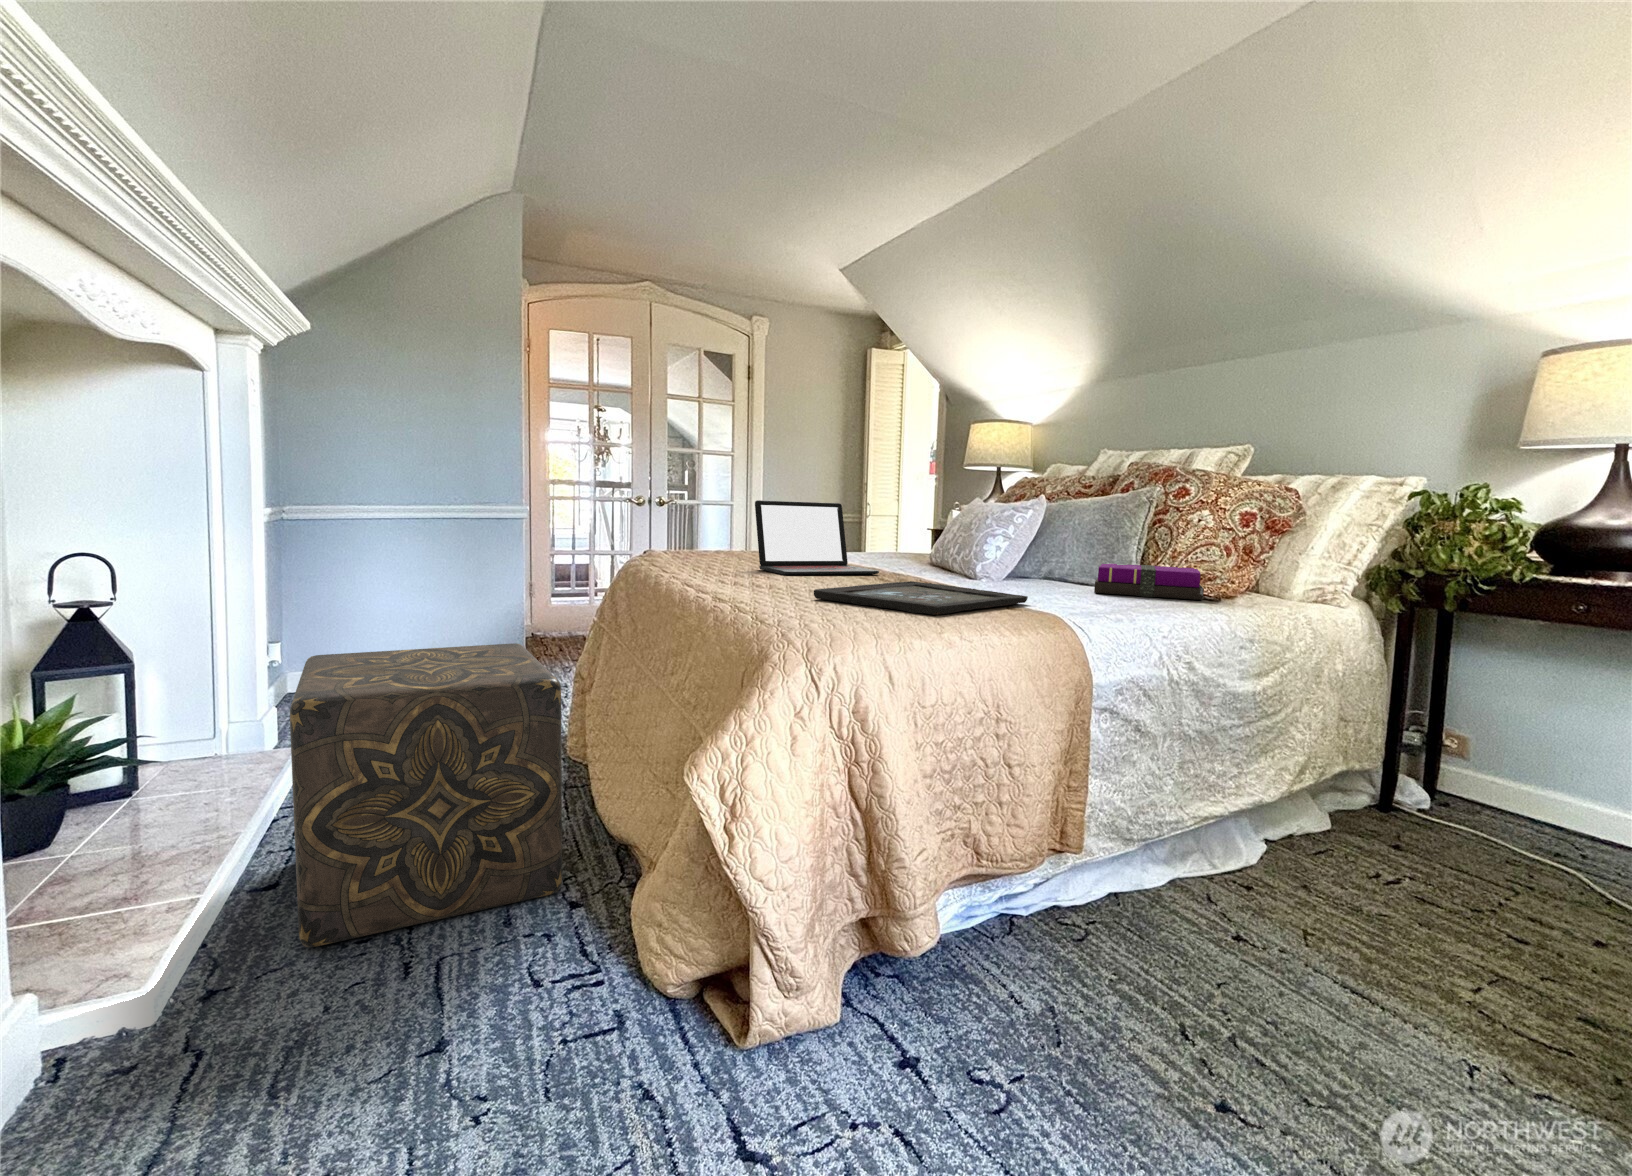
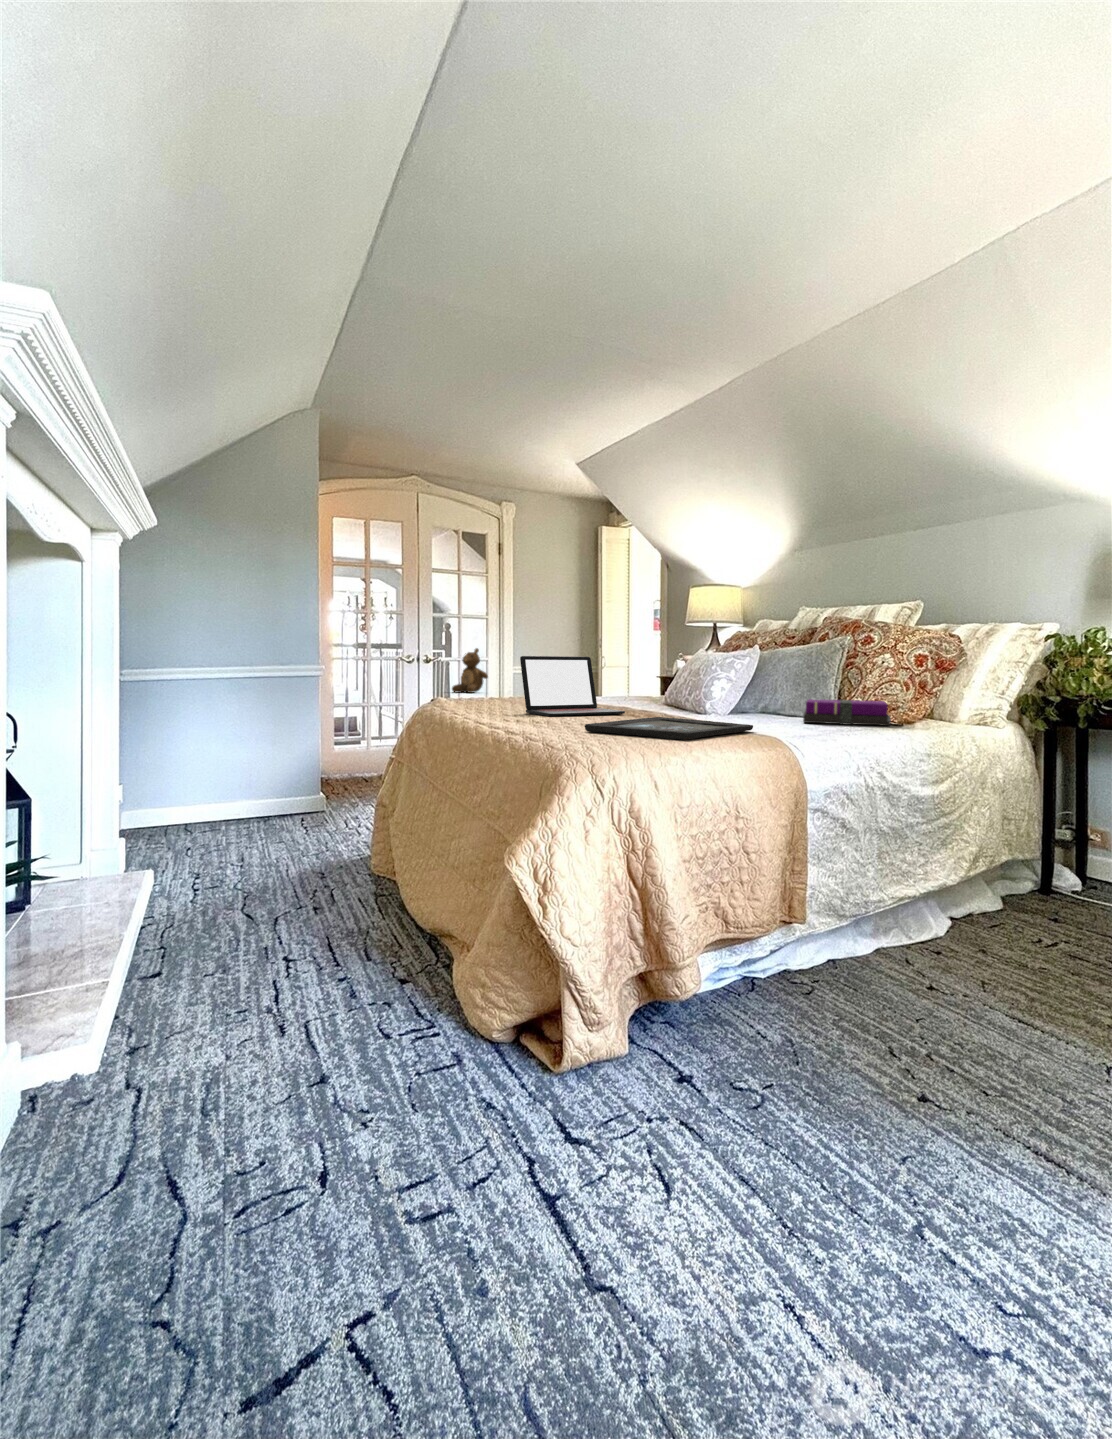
teddy bear: none [694,488,736,541] -> present [452,648,488,693]
ottoman: present [290,643,562,947] -> none [175,777,391,1017]

